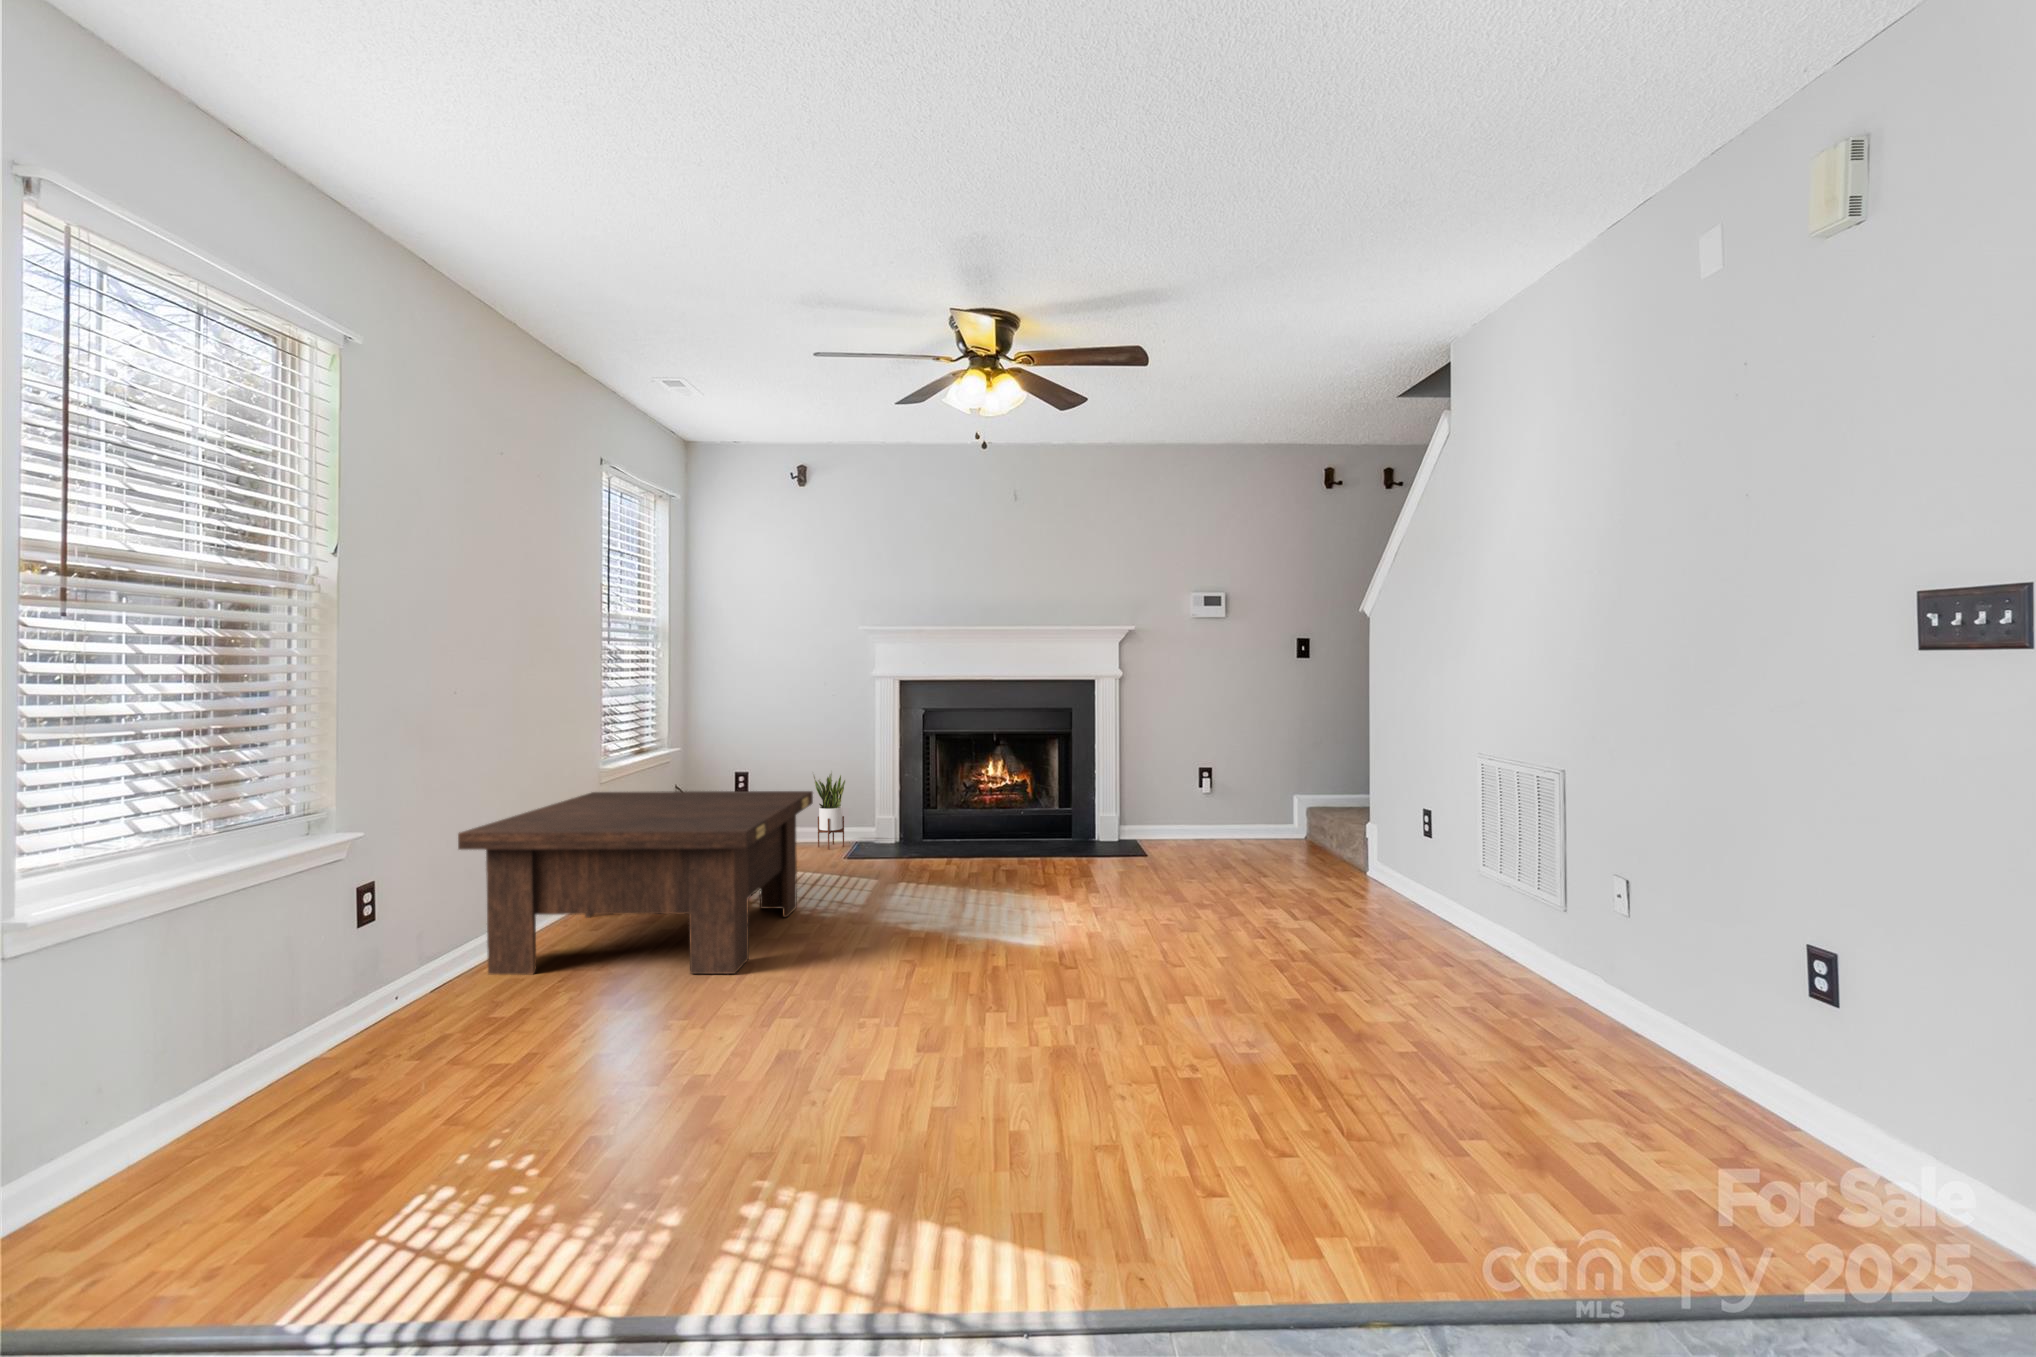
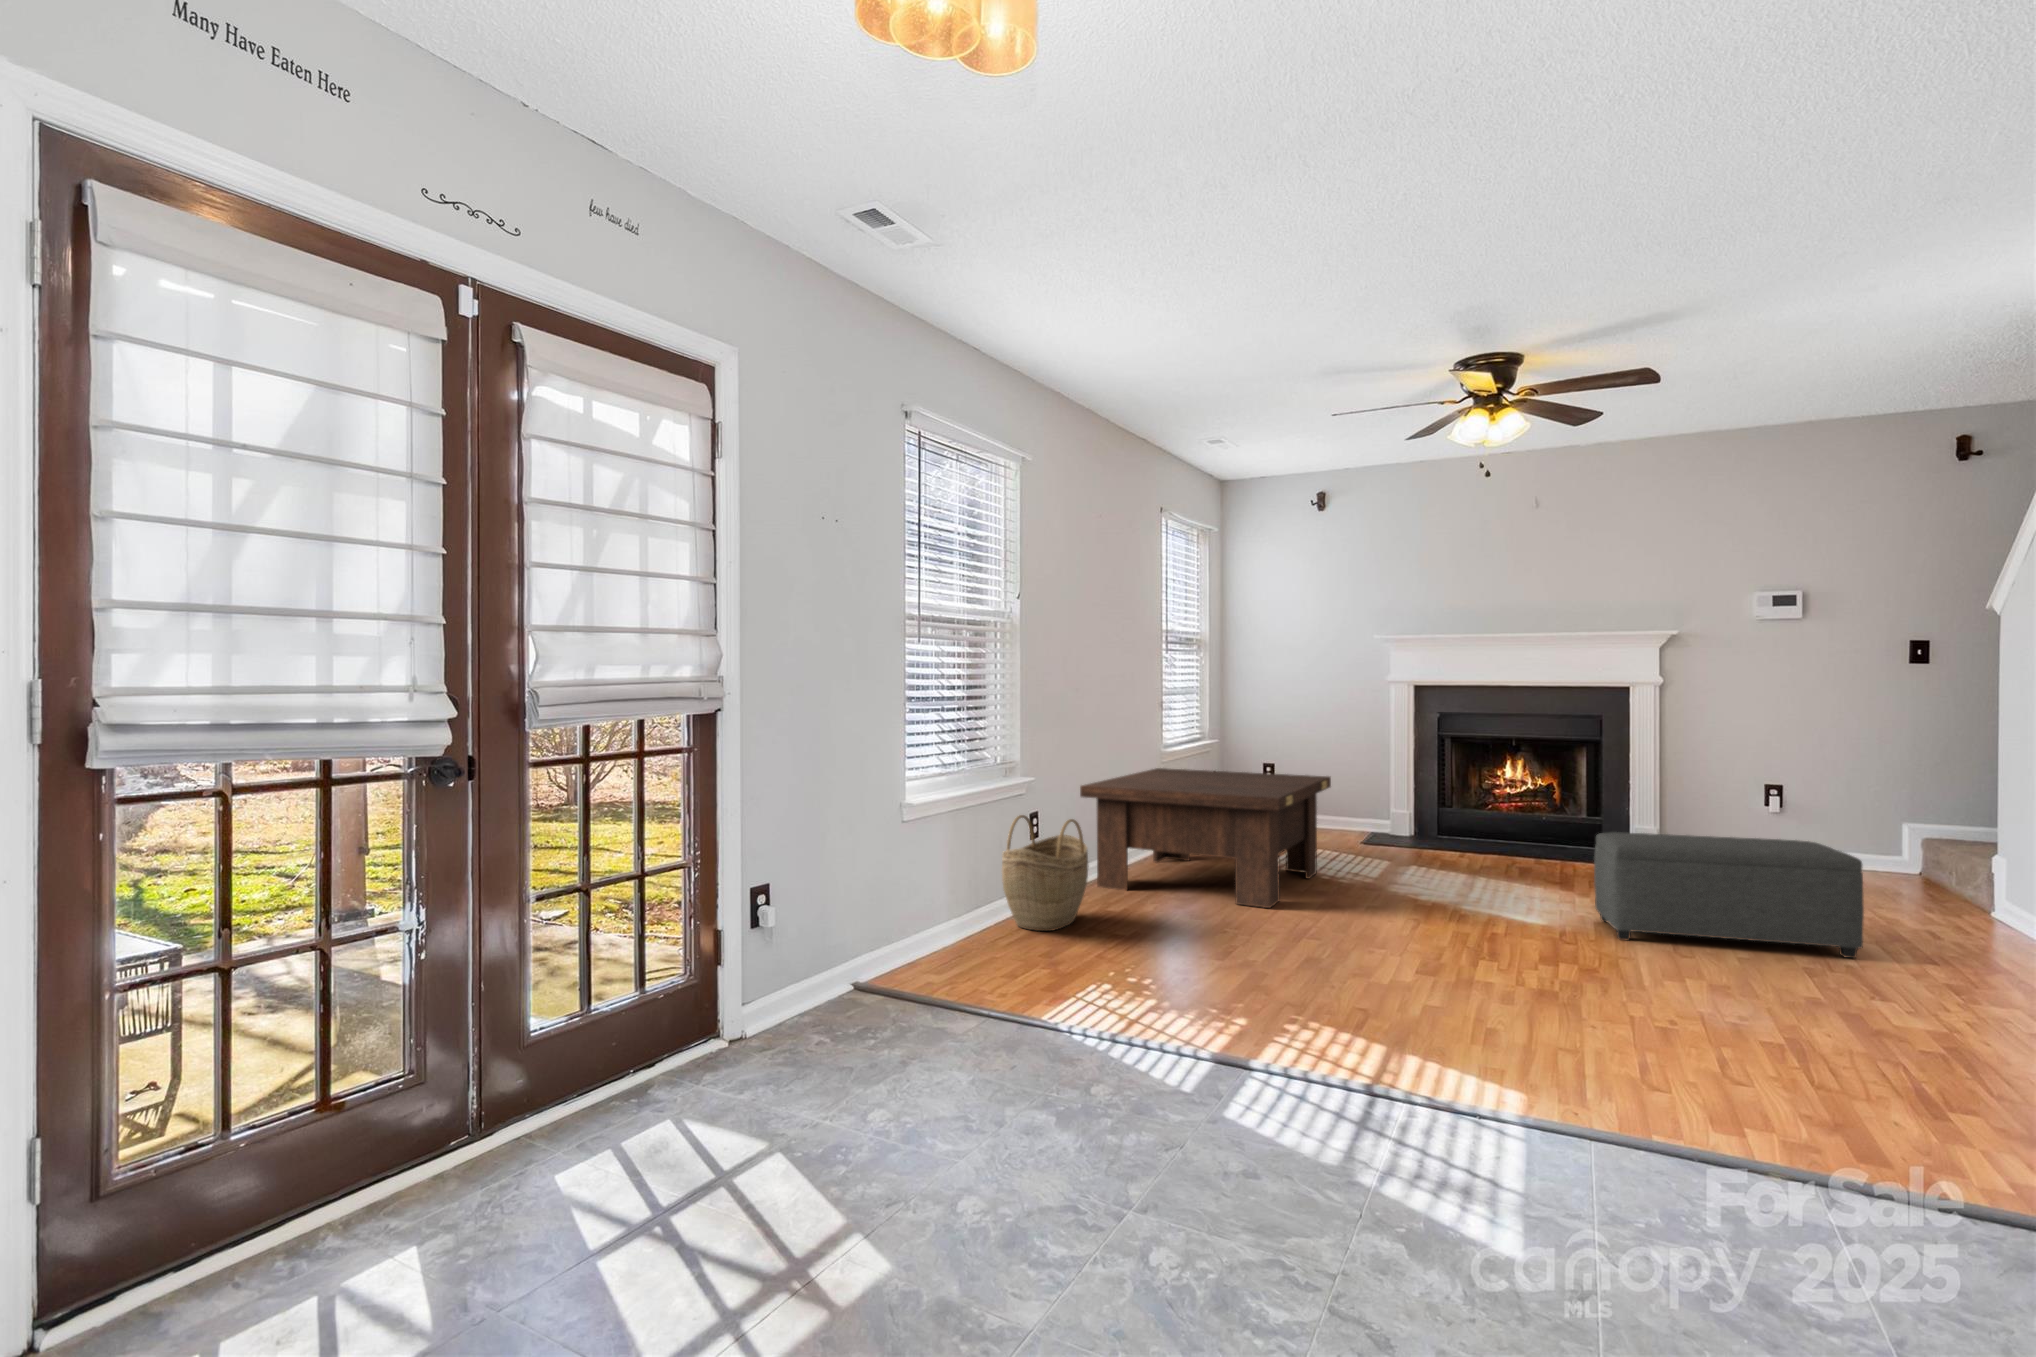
potted plant: present [812,770,846,849] -> none [1329,765,1360,836]
ottoman: none [1084,830,1304,954] -> present [1594,832,1864,958]
woven basket: none [279,897,454,1088] -> present [1002,815,1089,931]

